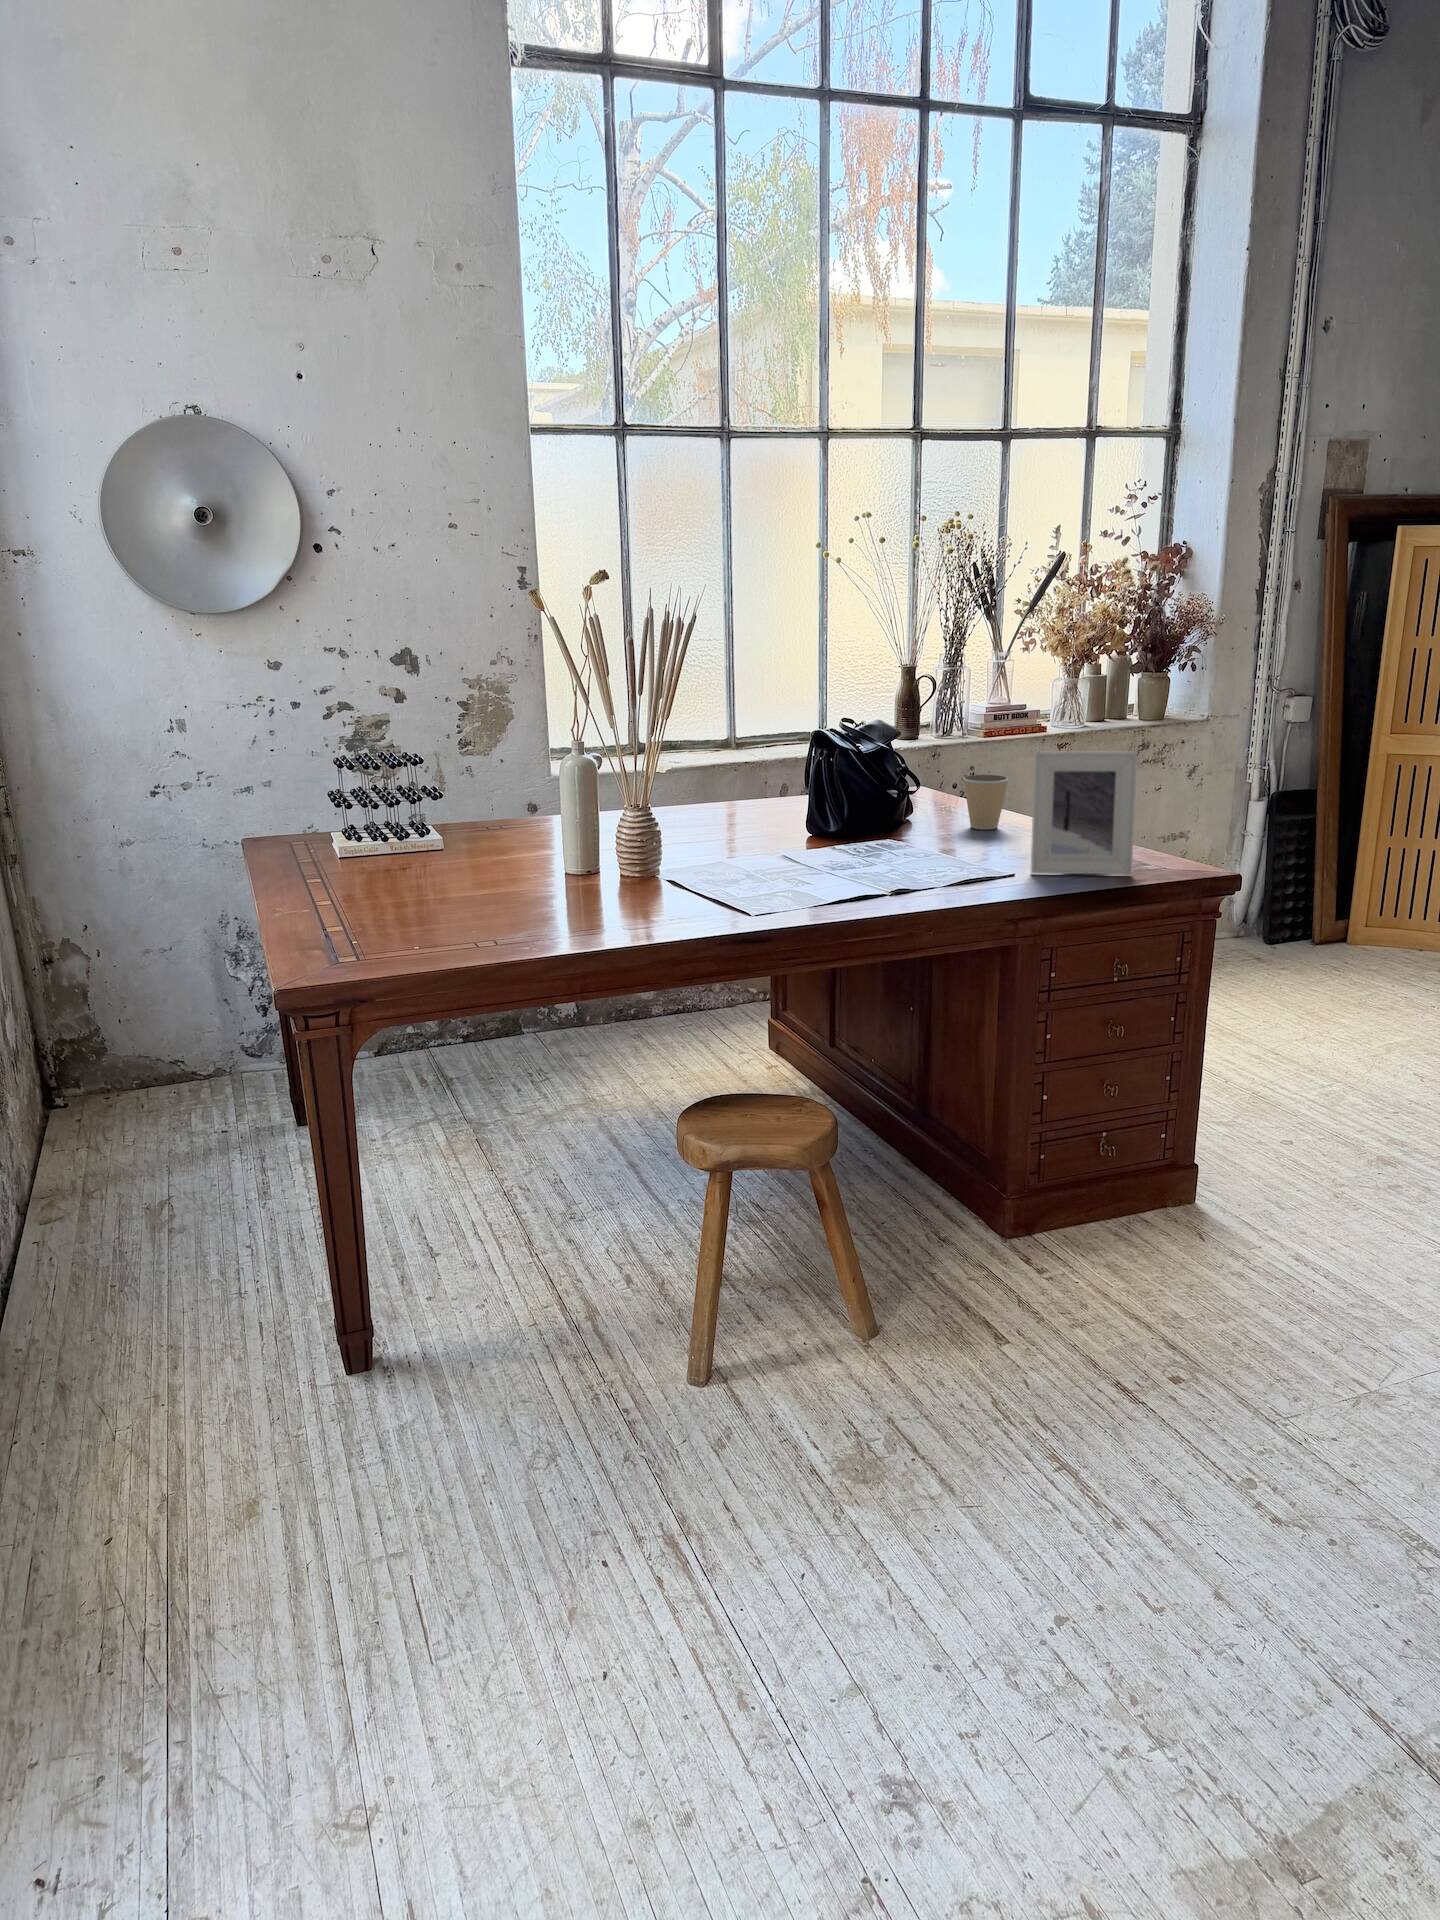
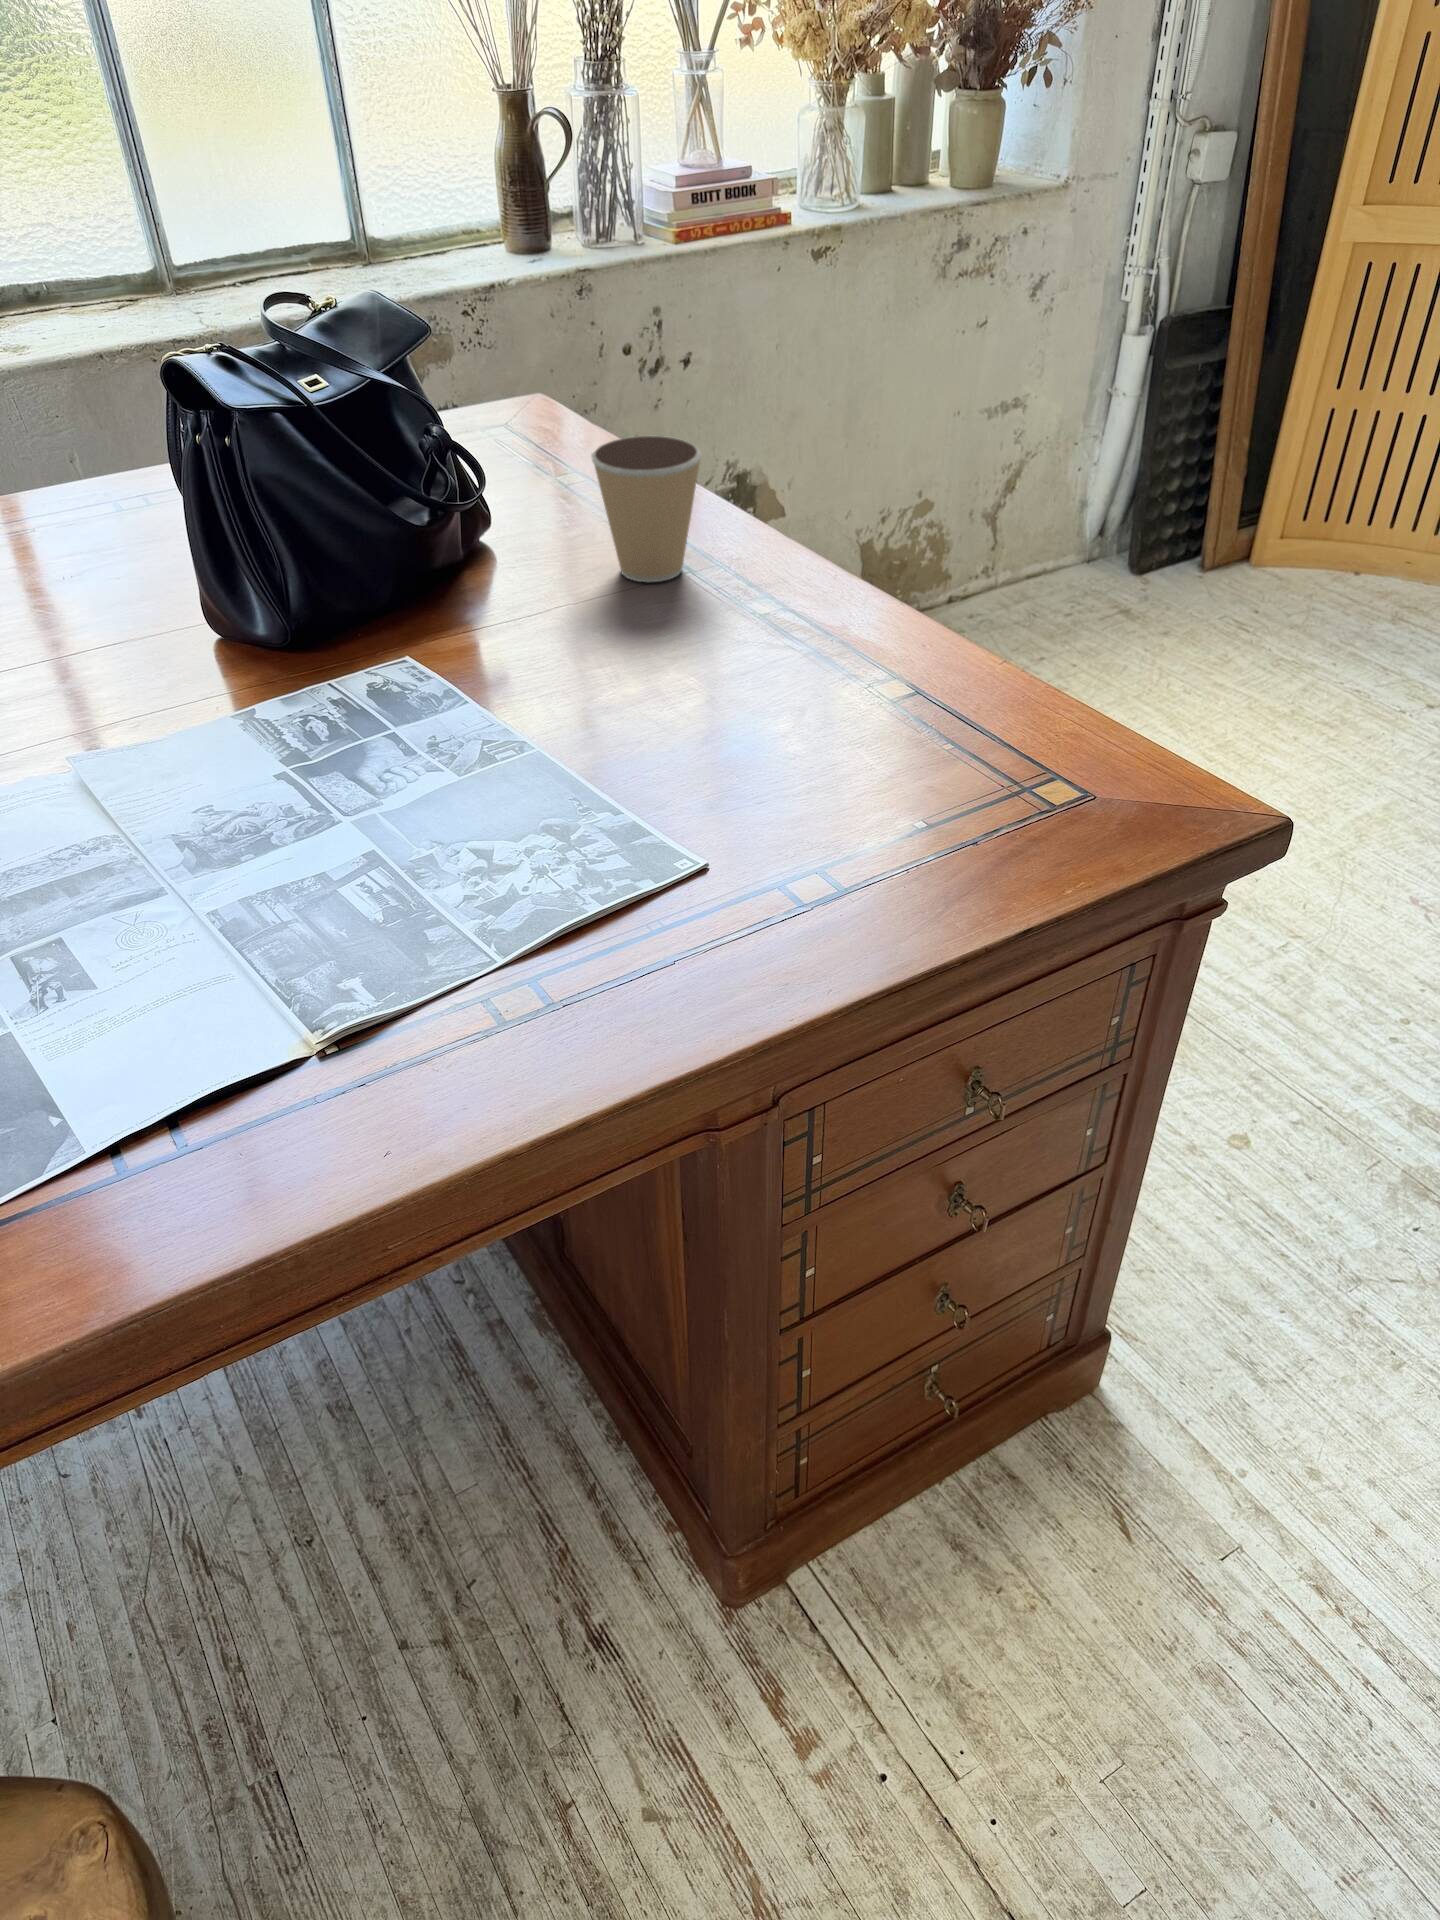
picture frame: present [1031,752,1137,875] -> none [753,469,1053,825]

